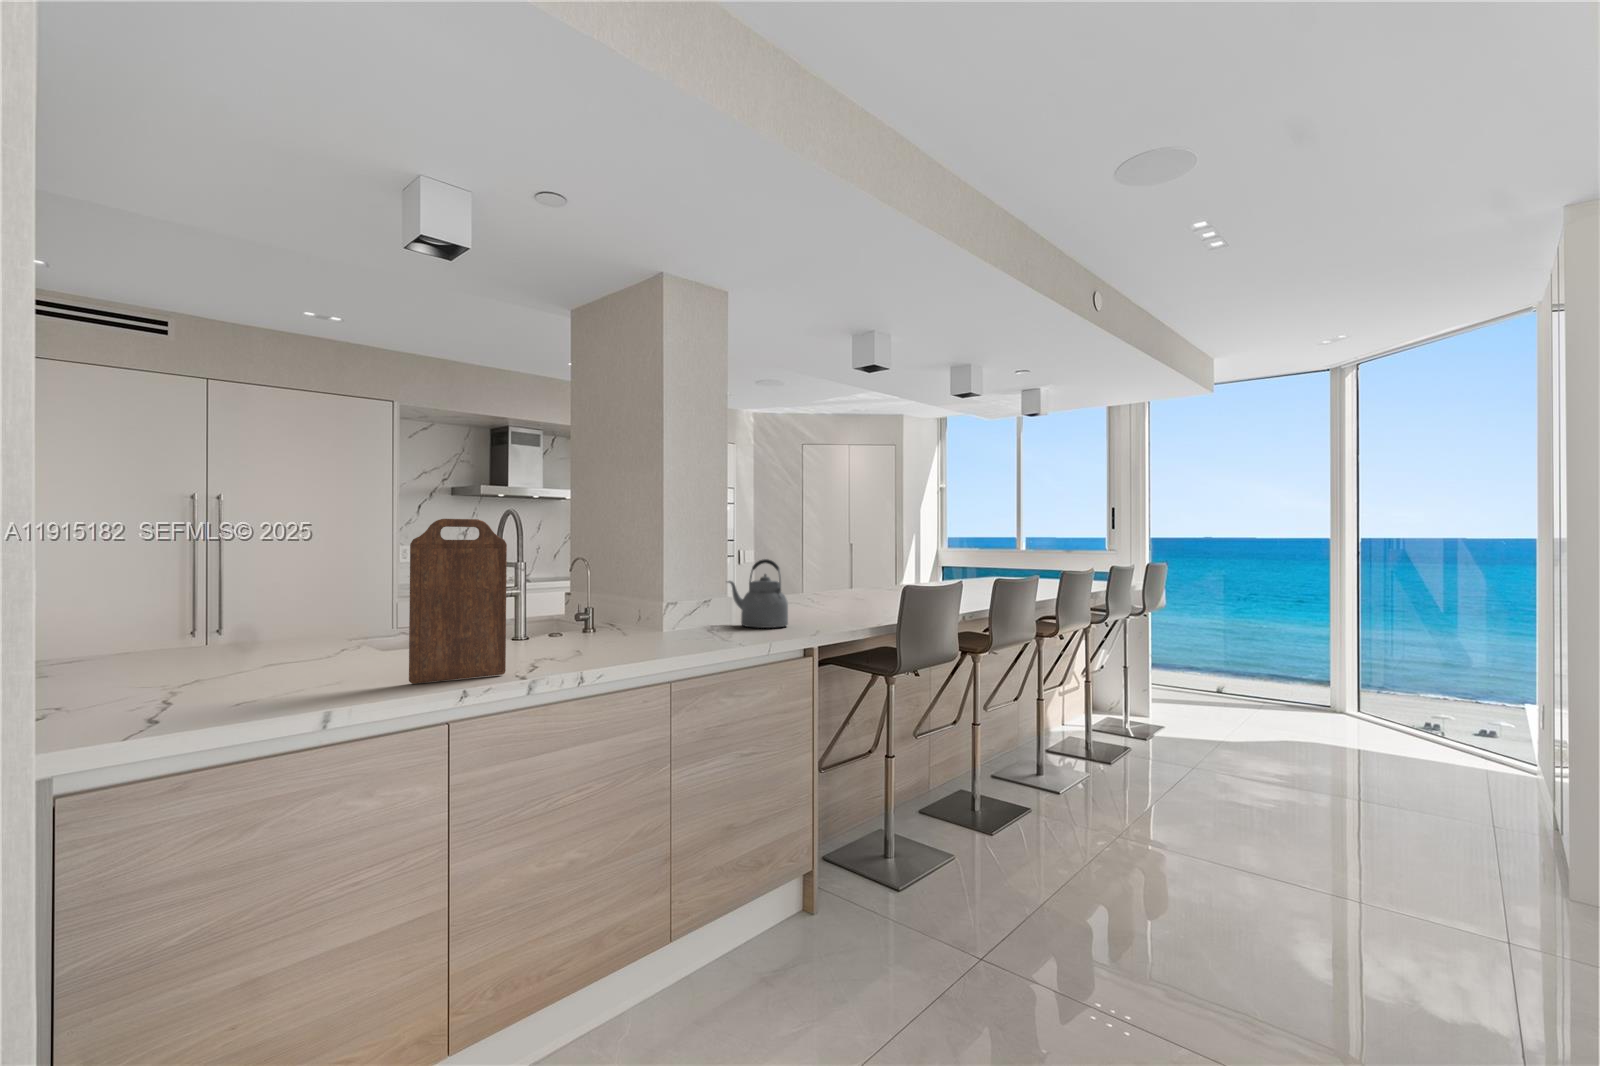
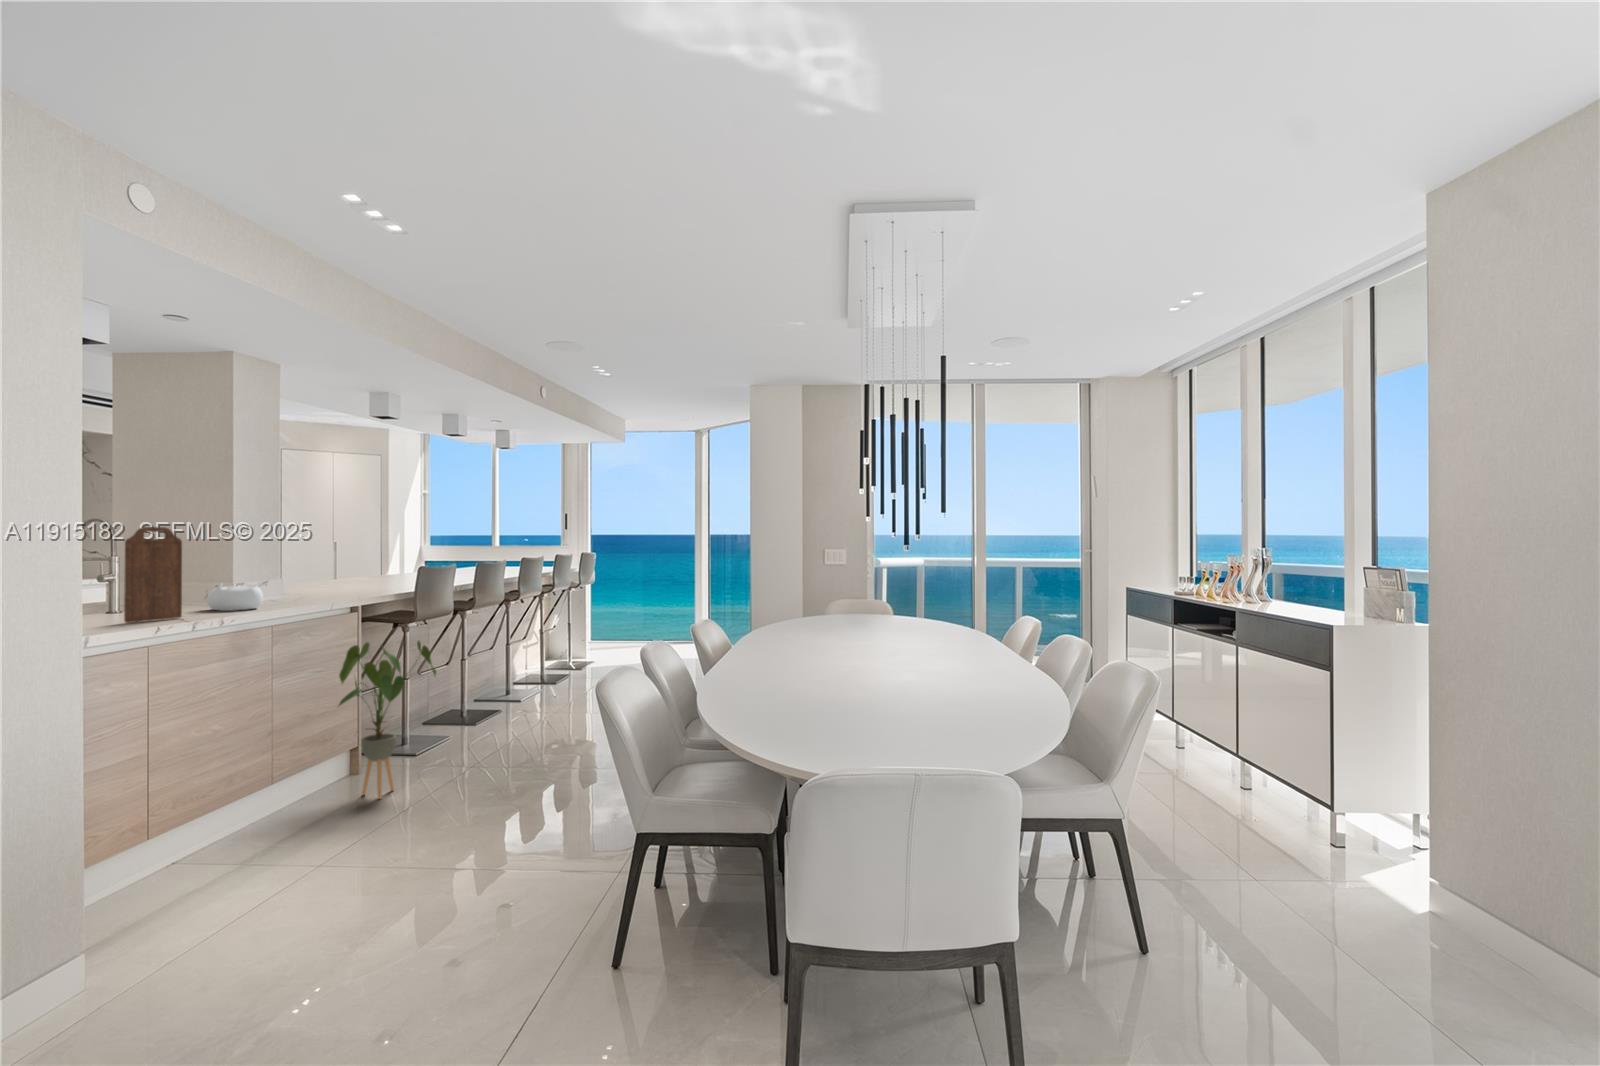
kettle: present [728,559,788,628] -> none [283,552,335,597]
decorative bowl: none [581,611,656,656] -> present [207,583,263,610]
house plant: none [762,713,923,999] -> present [339,641,436,799]

